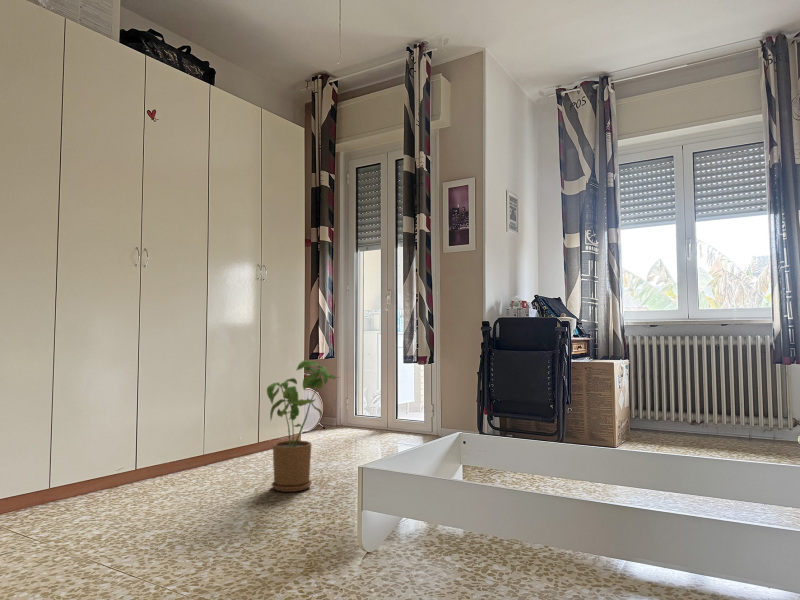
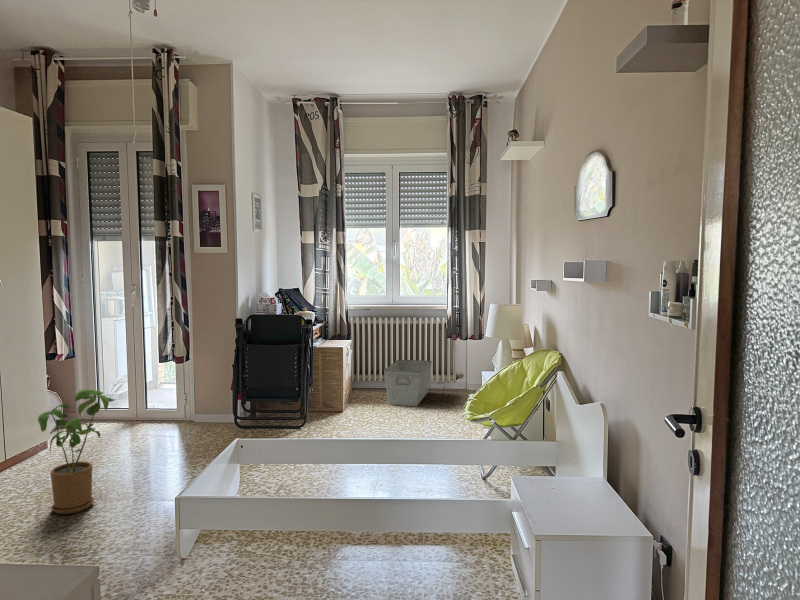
storage bin: none [674,393,751,452] -> present [384,360,432,406]

